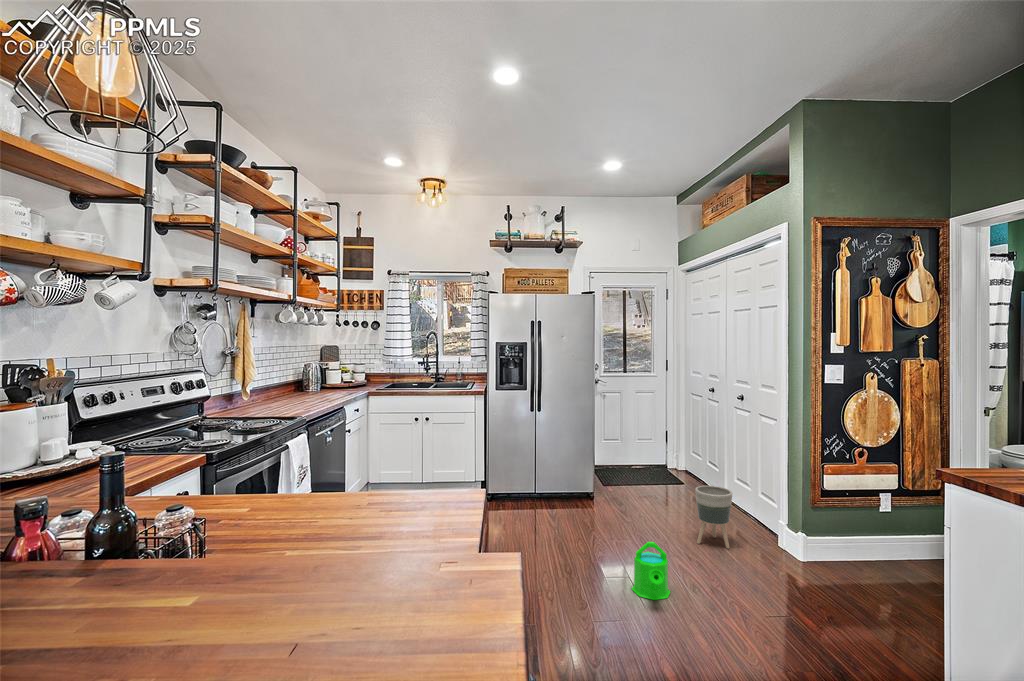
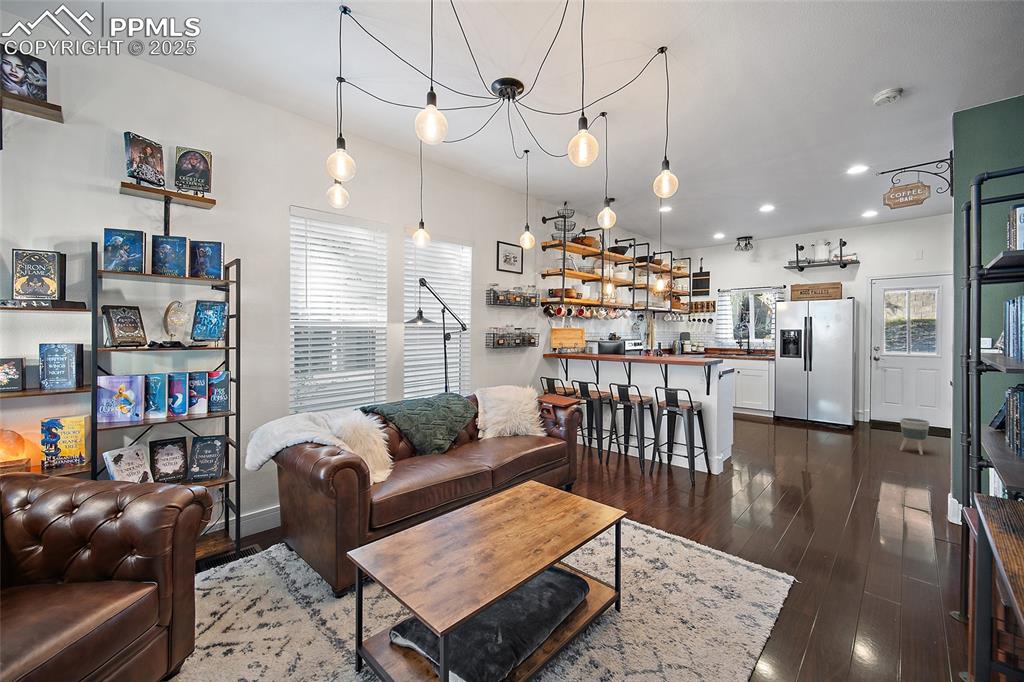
watering can: present [632,542,670,600] -> none [825,430,849,457]

